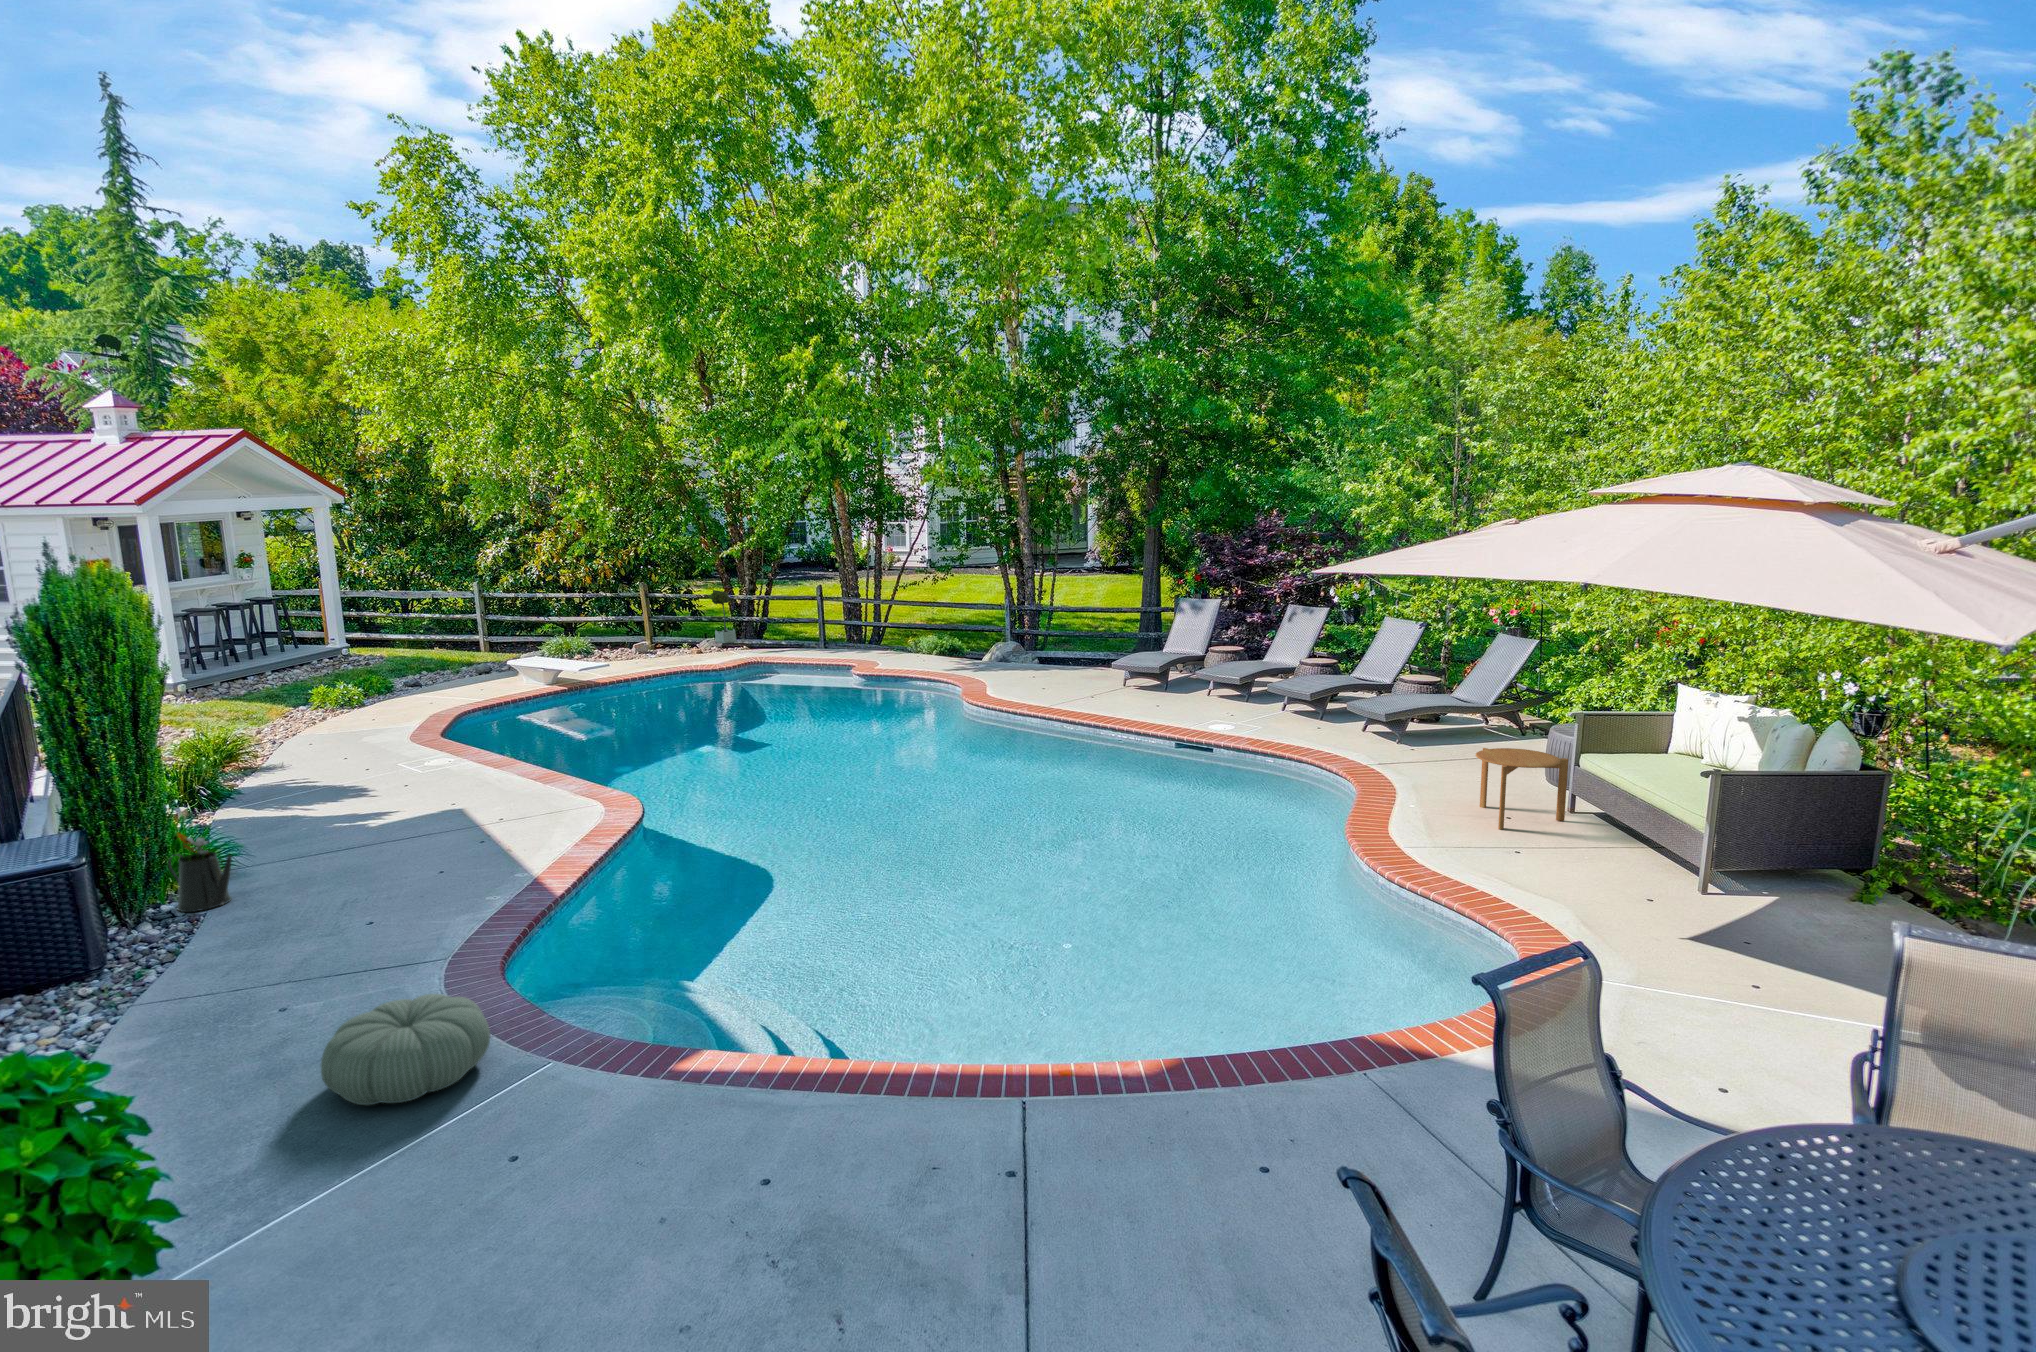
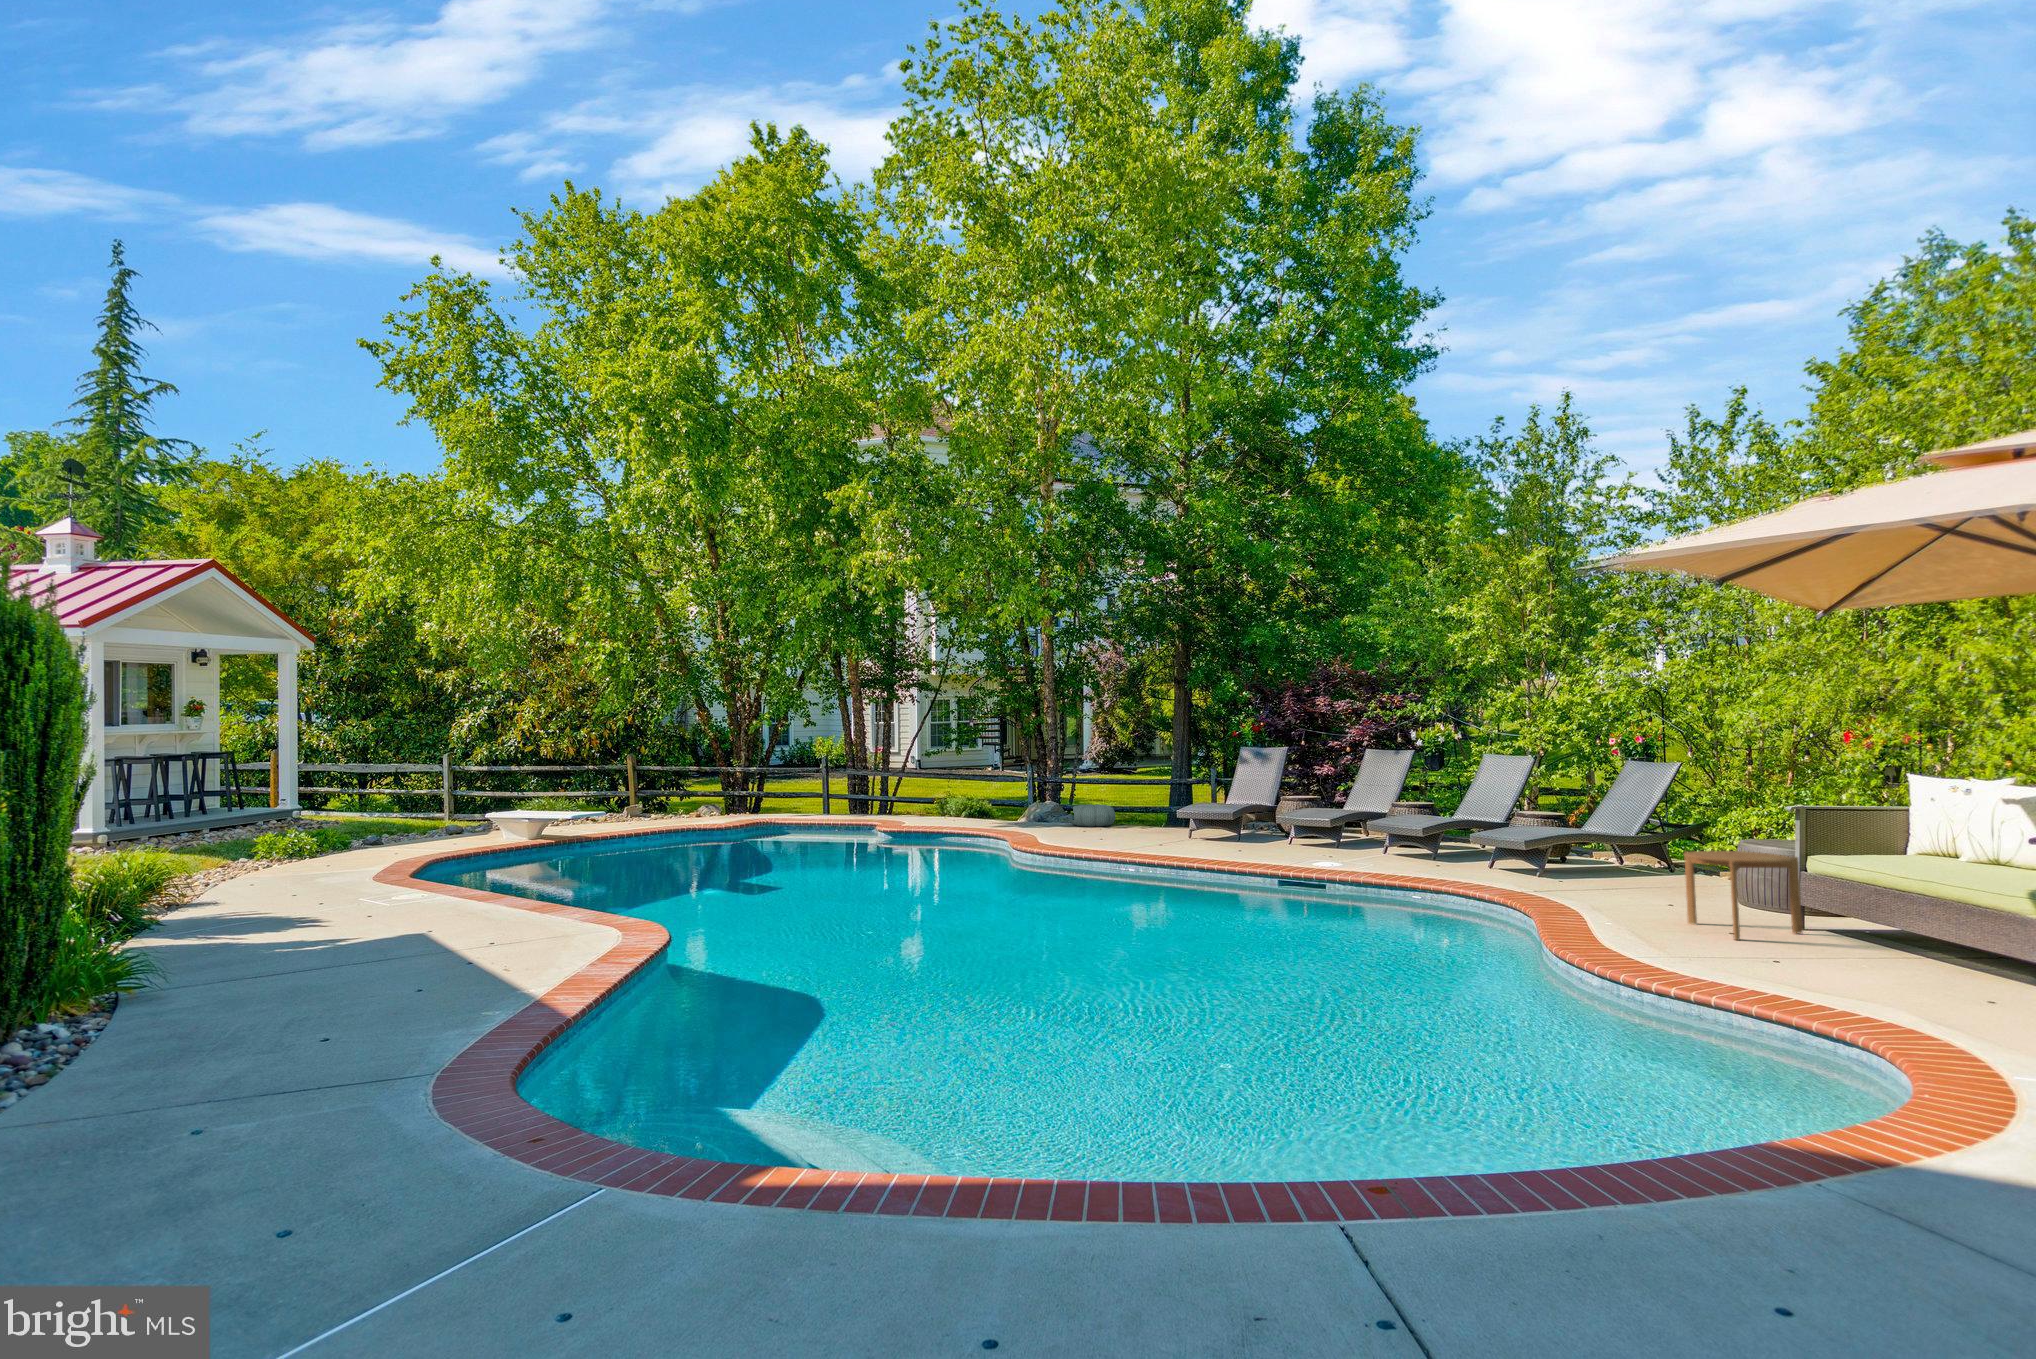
potted tree: present [710,590,736,643] -> none [708,756,734,814]
watering can: present [168,833,232,912] -> none [62,910,154,1020]
pouf: present [321,994,490,1105] -> present [1070,805,1115,827]

